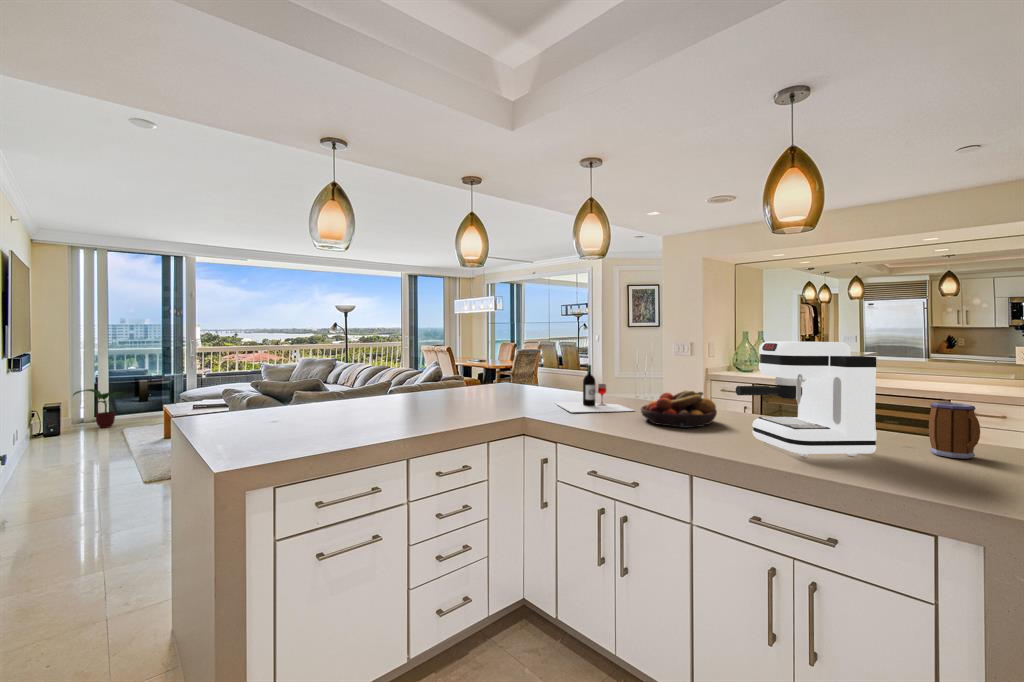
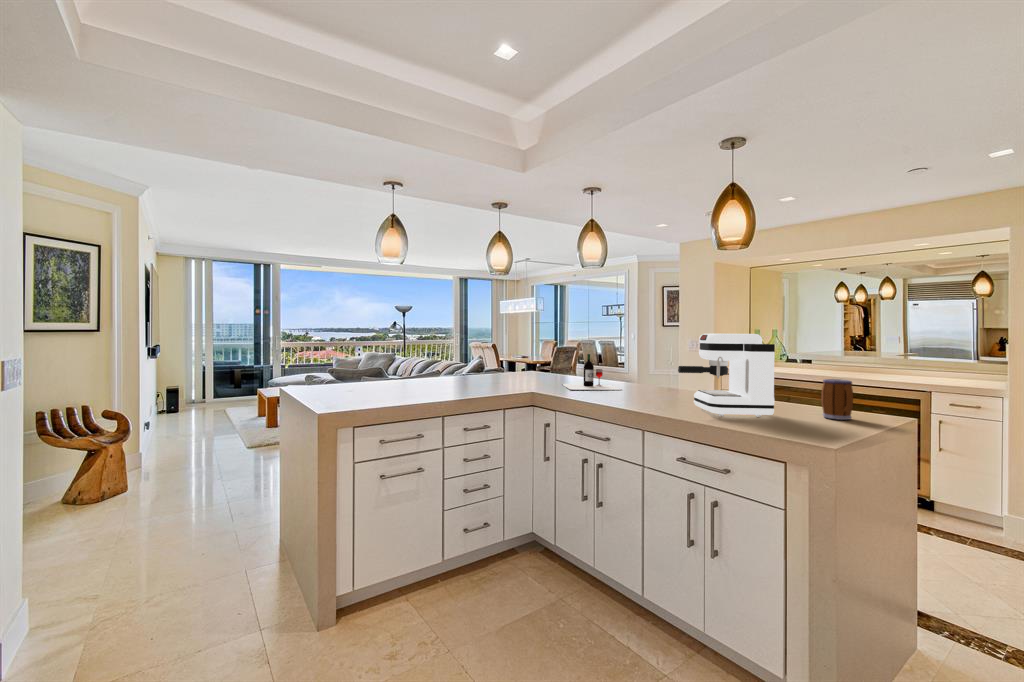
potted plant: present [73,389,129,428] -> none [186,376,230,408]
fruit bowl: present [641,390,717,427] -> none [621,373,679,400]

